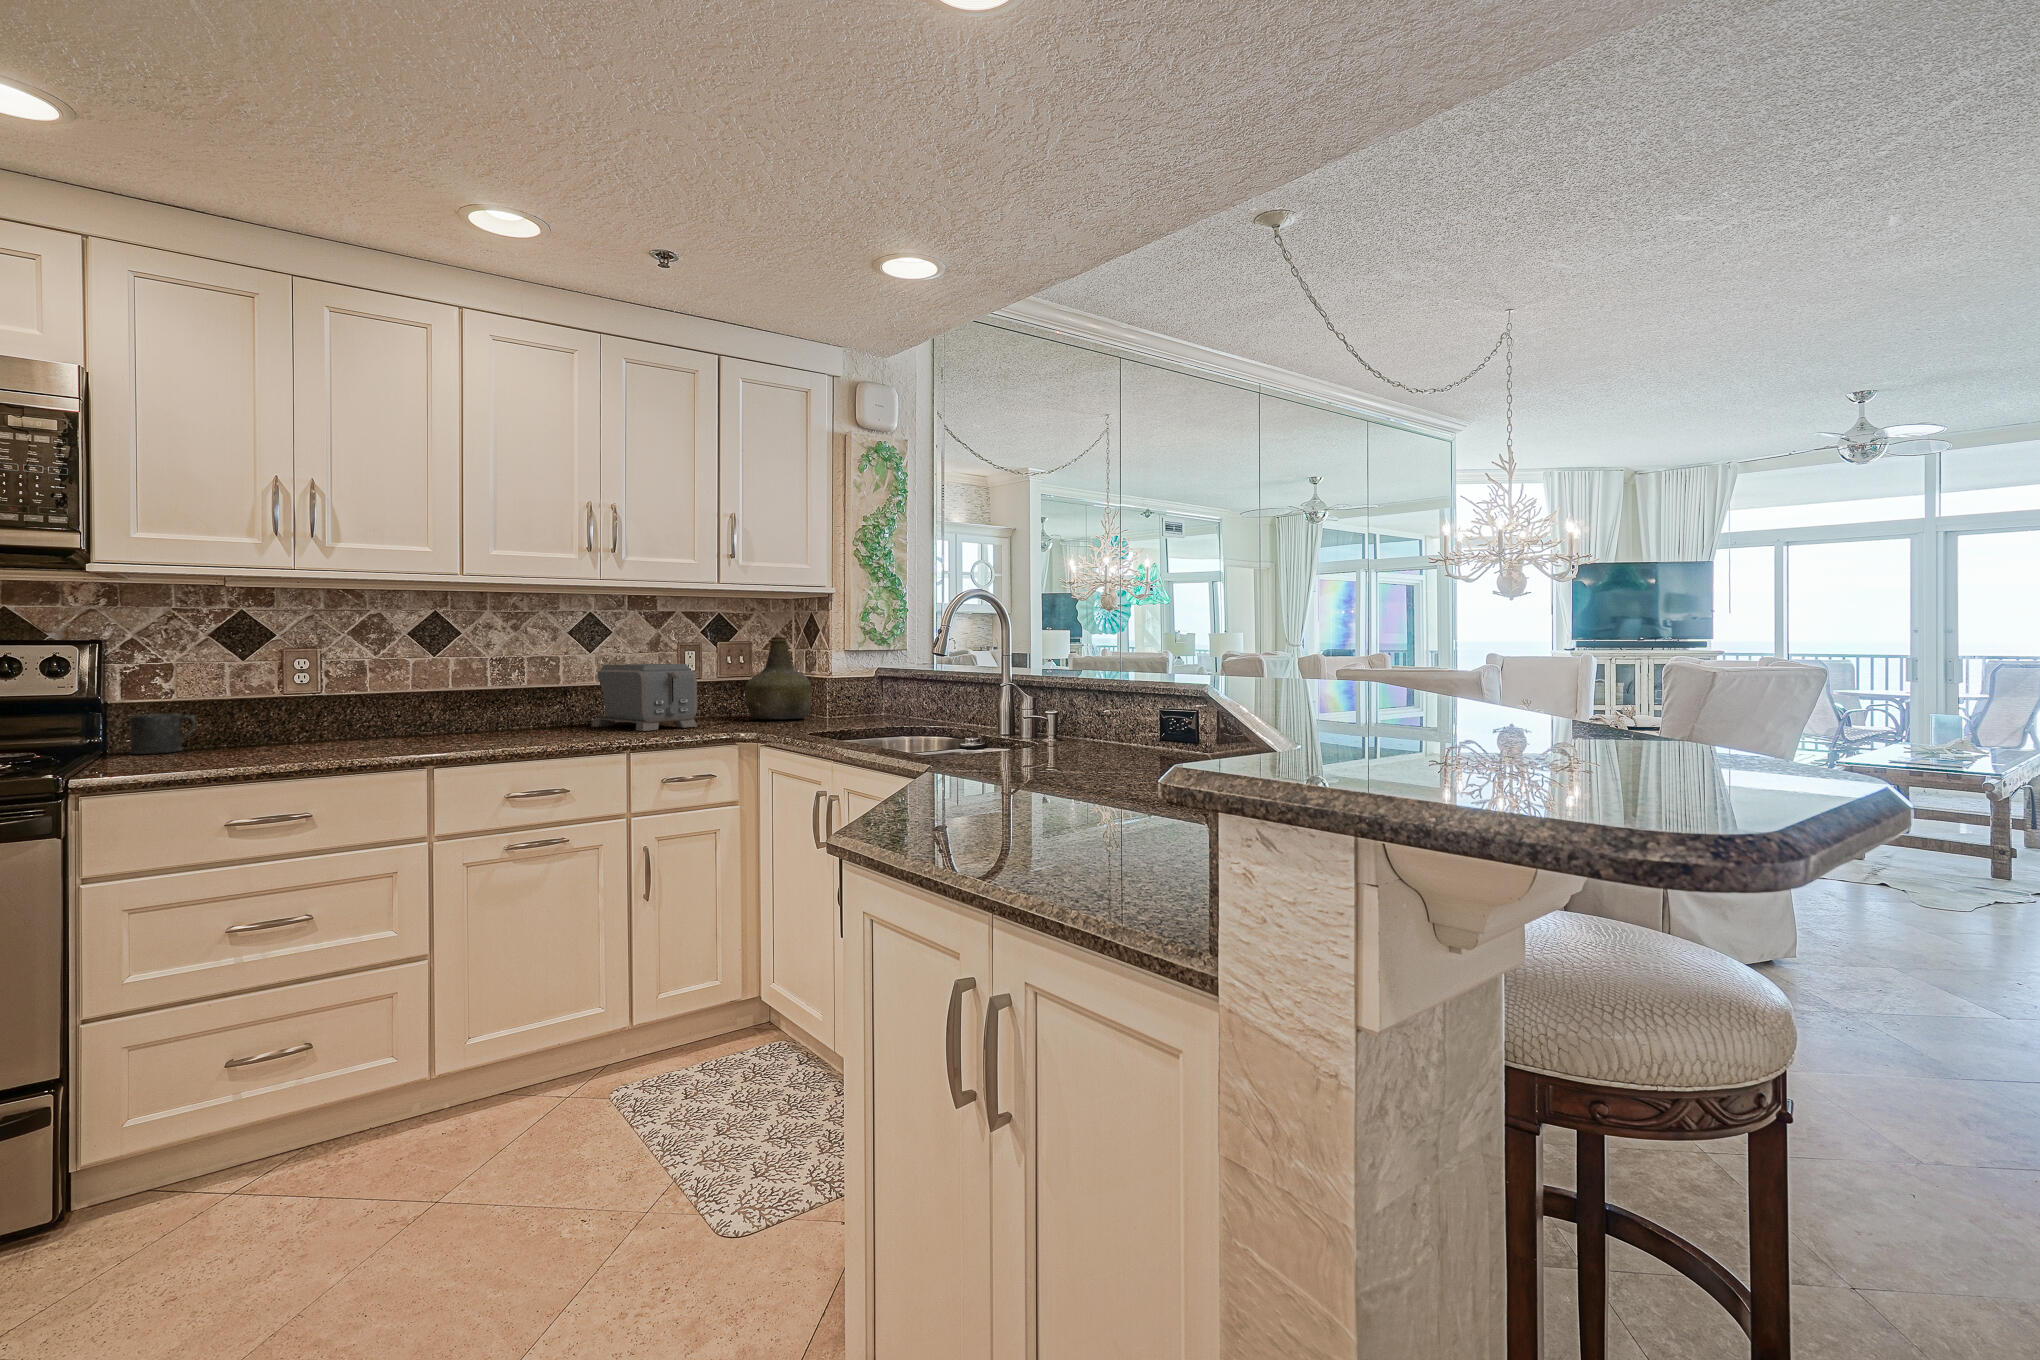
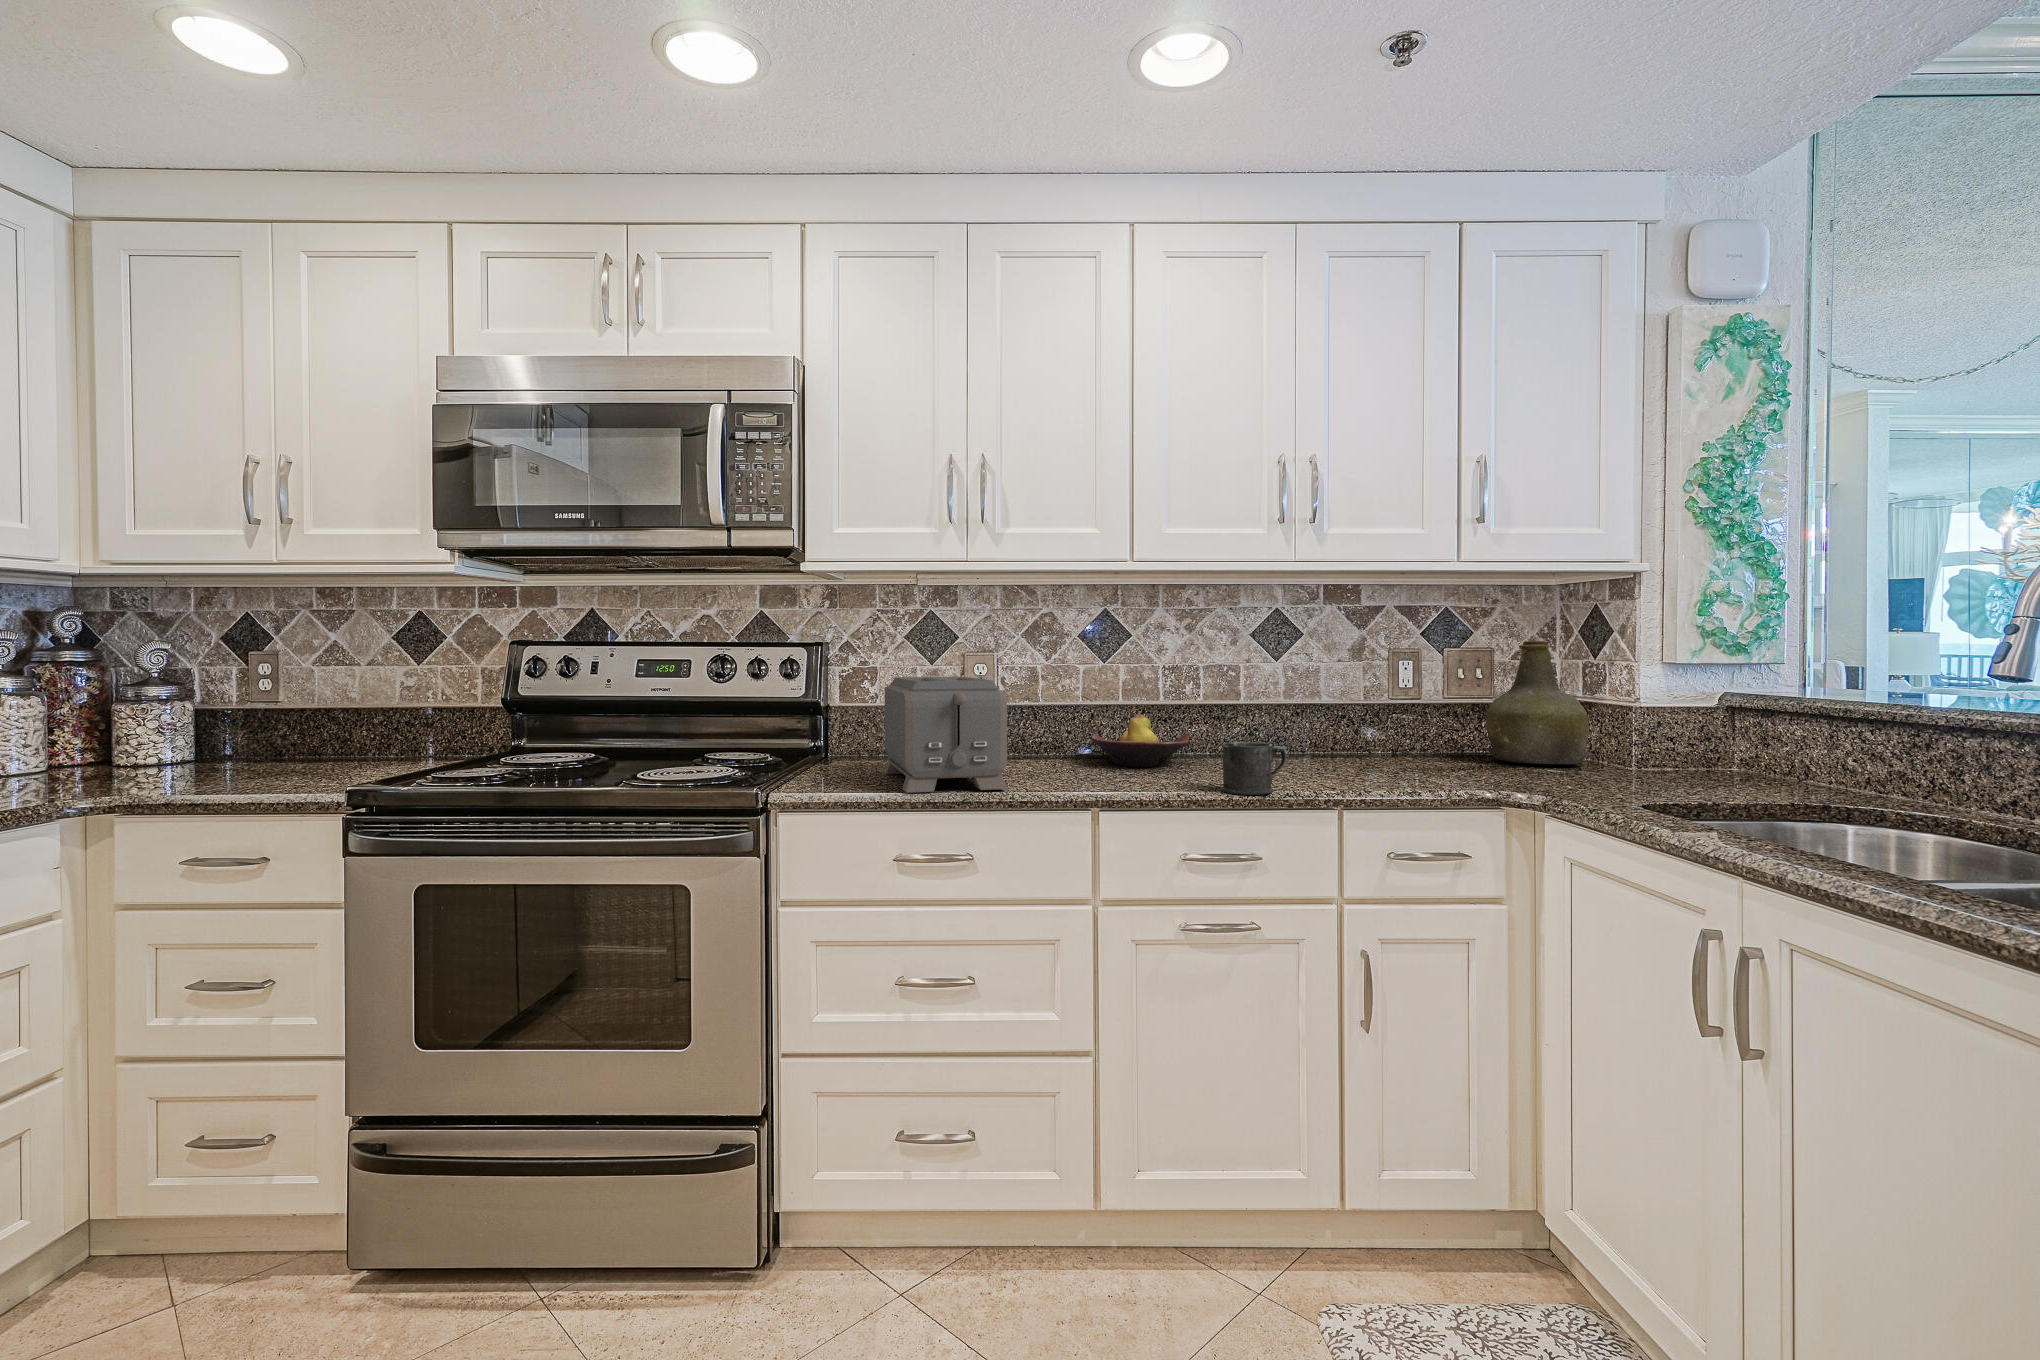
toaster: present [591,664,697,731] -> present [883,677,1007,793]
fruit bowl: none [422,698,516,739] -> present [1091,714,1190,767]
mug: present [129,714,196,754] -> present [1221,742,1286,795]

